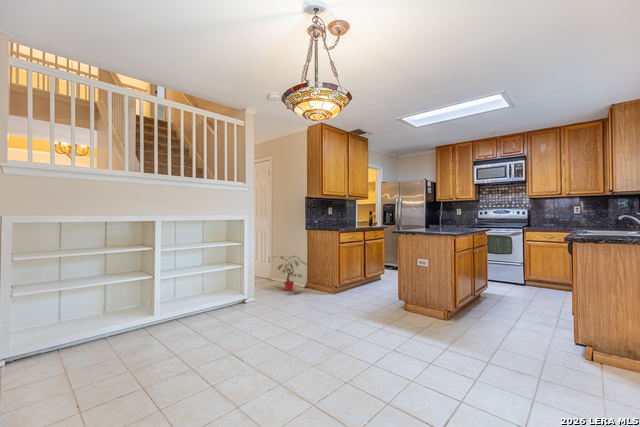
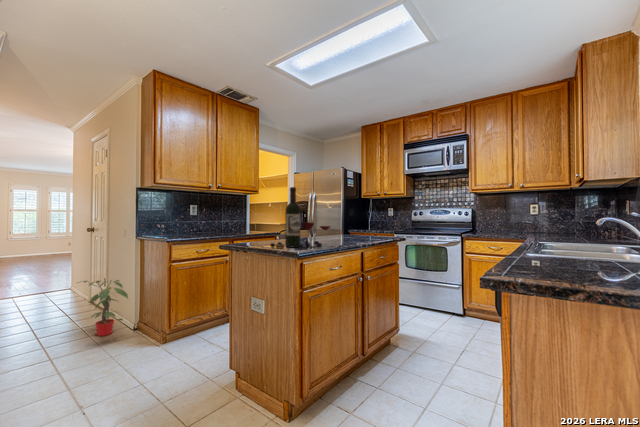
wine bottle: none [430,198,462,232] -> present [270,187,330,249]

